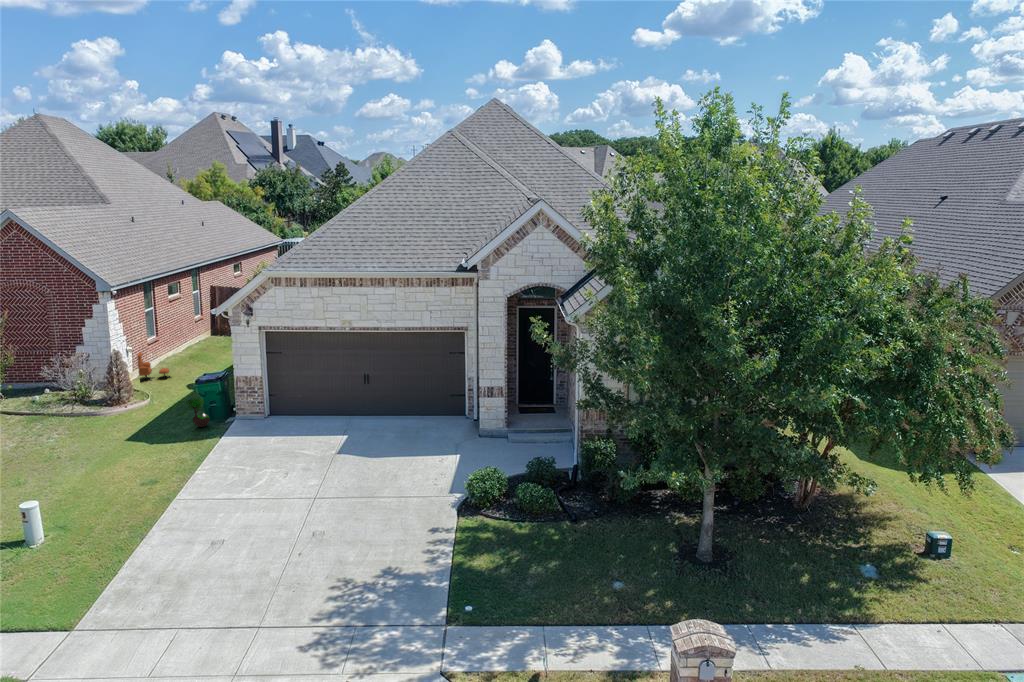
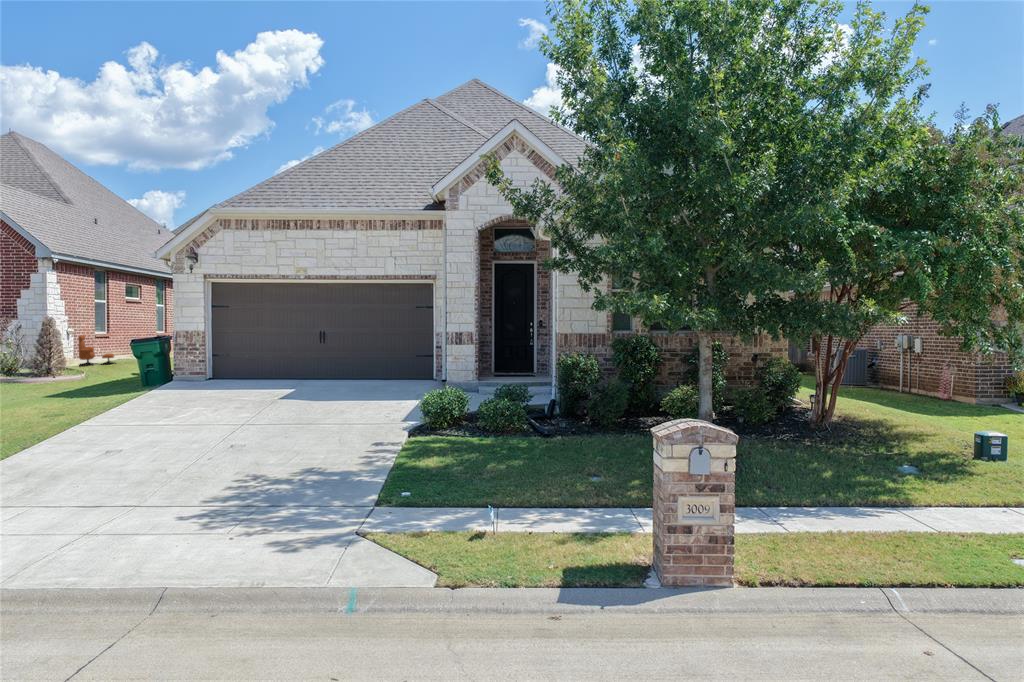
potted tree: present [186,398,210,427] -> none [116,350,145,389]

